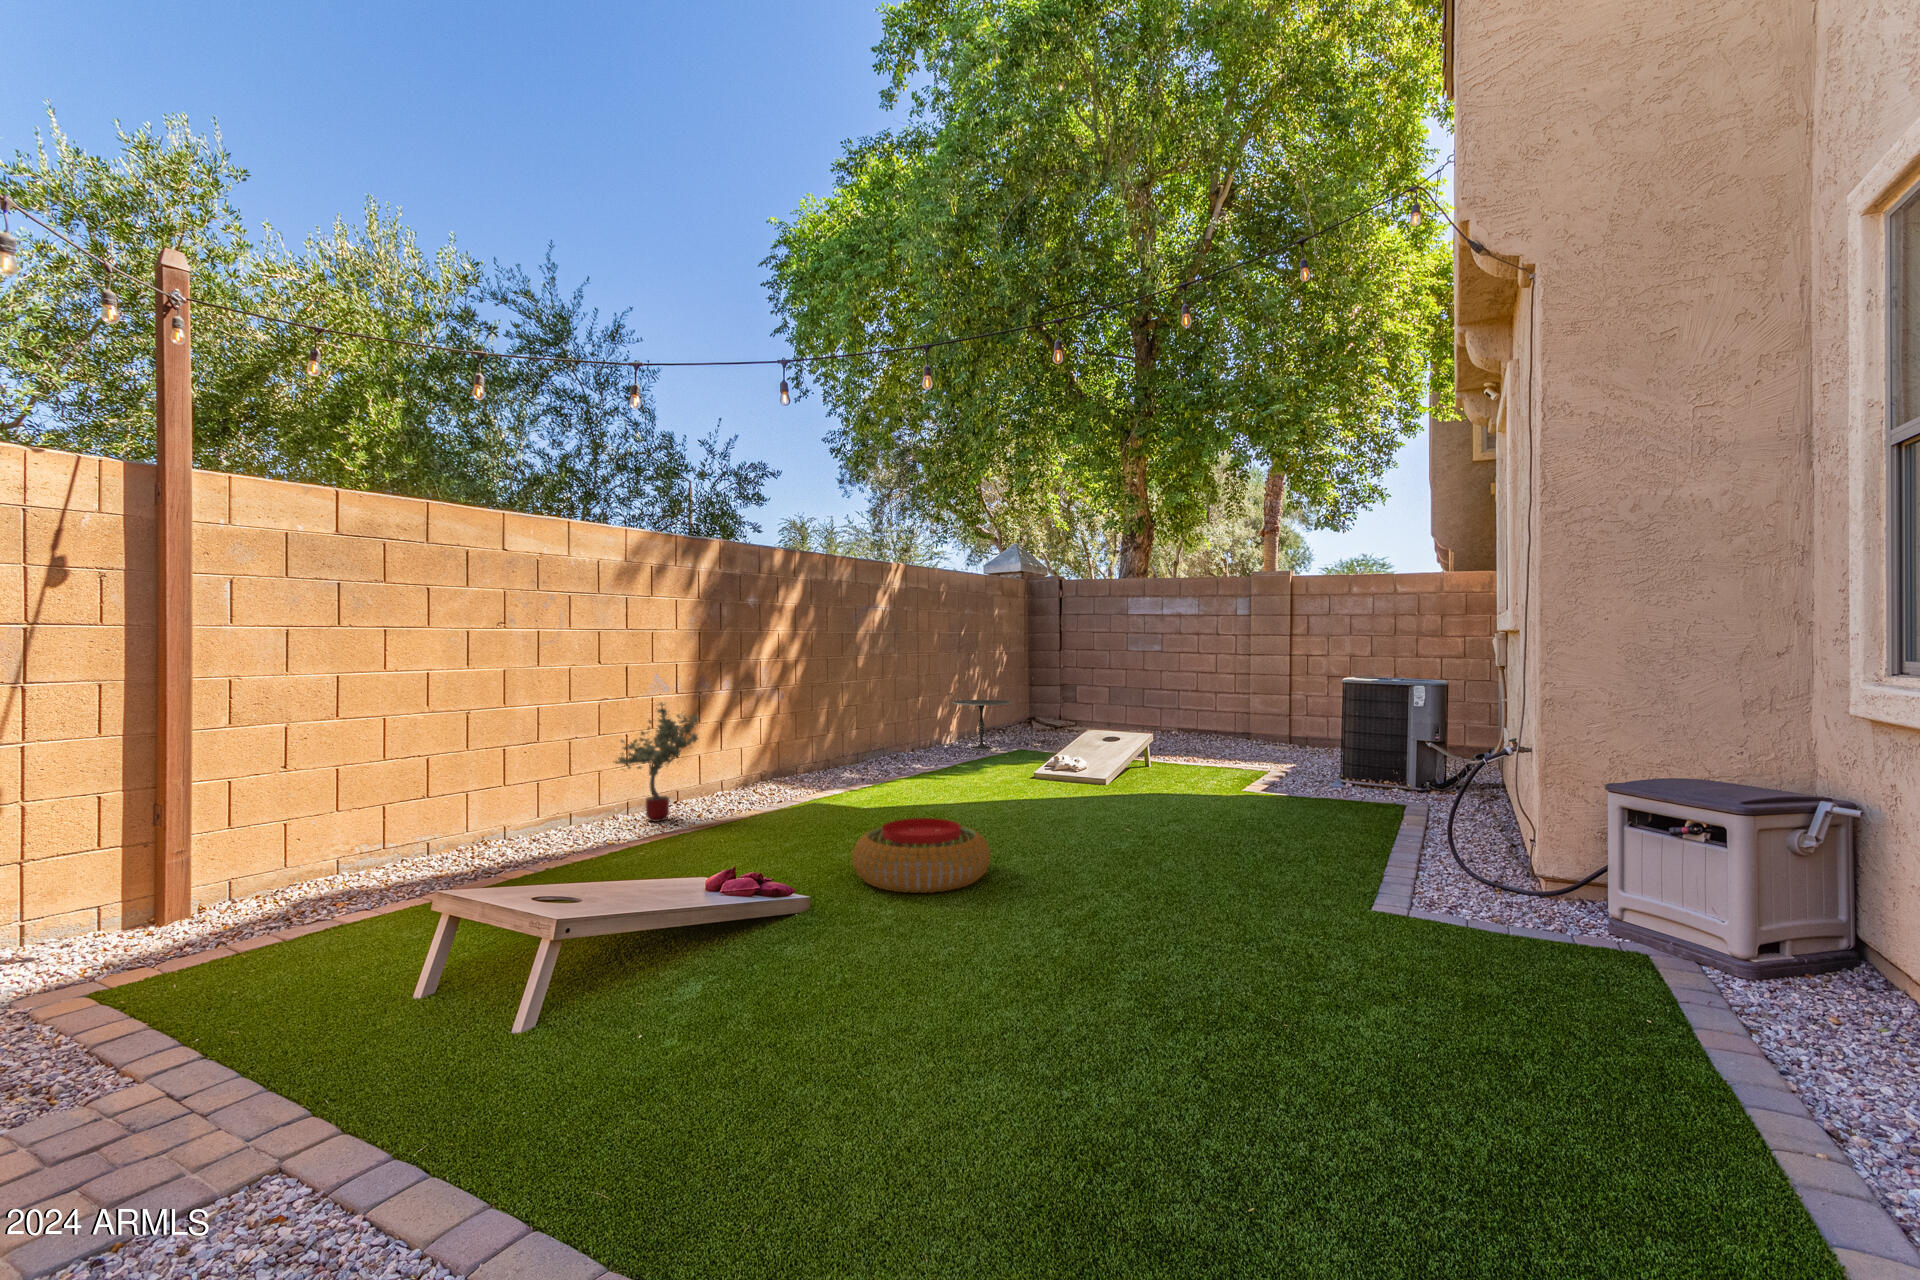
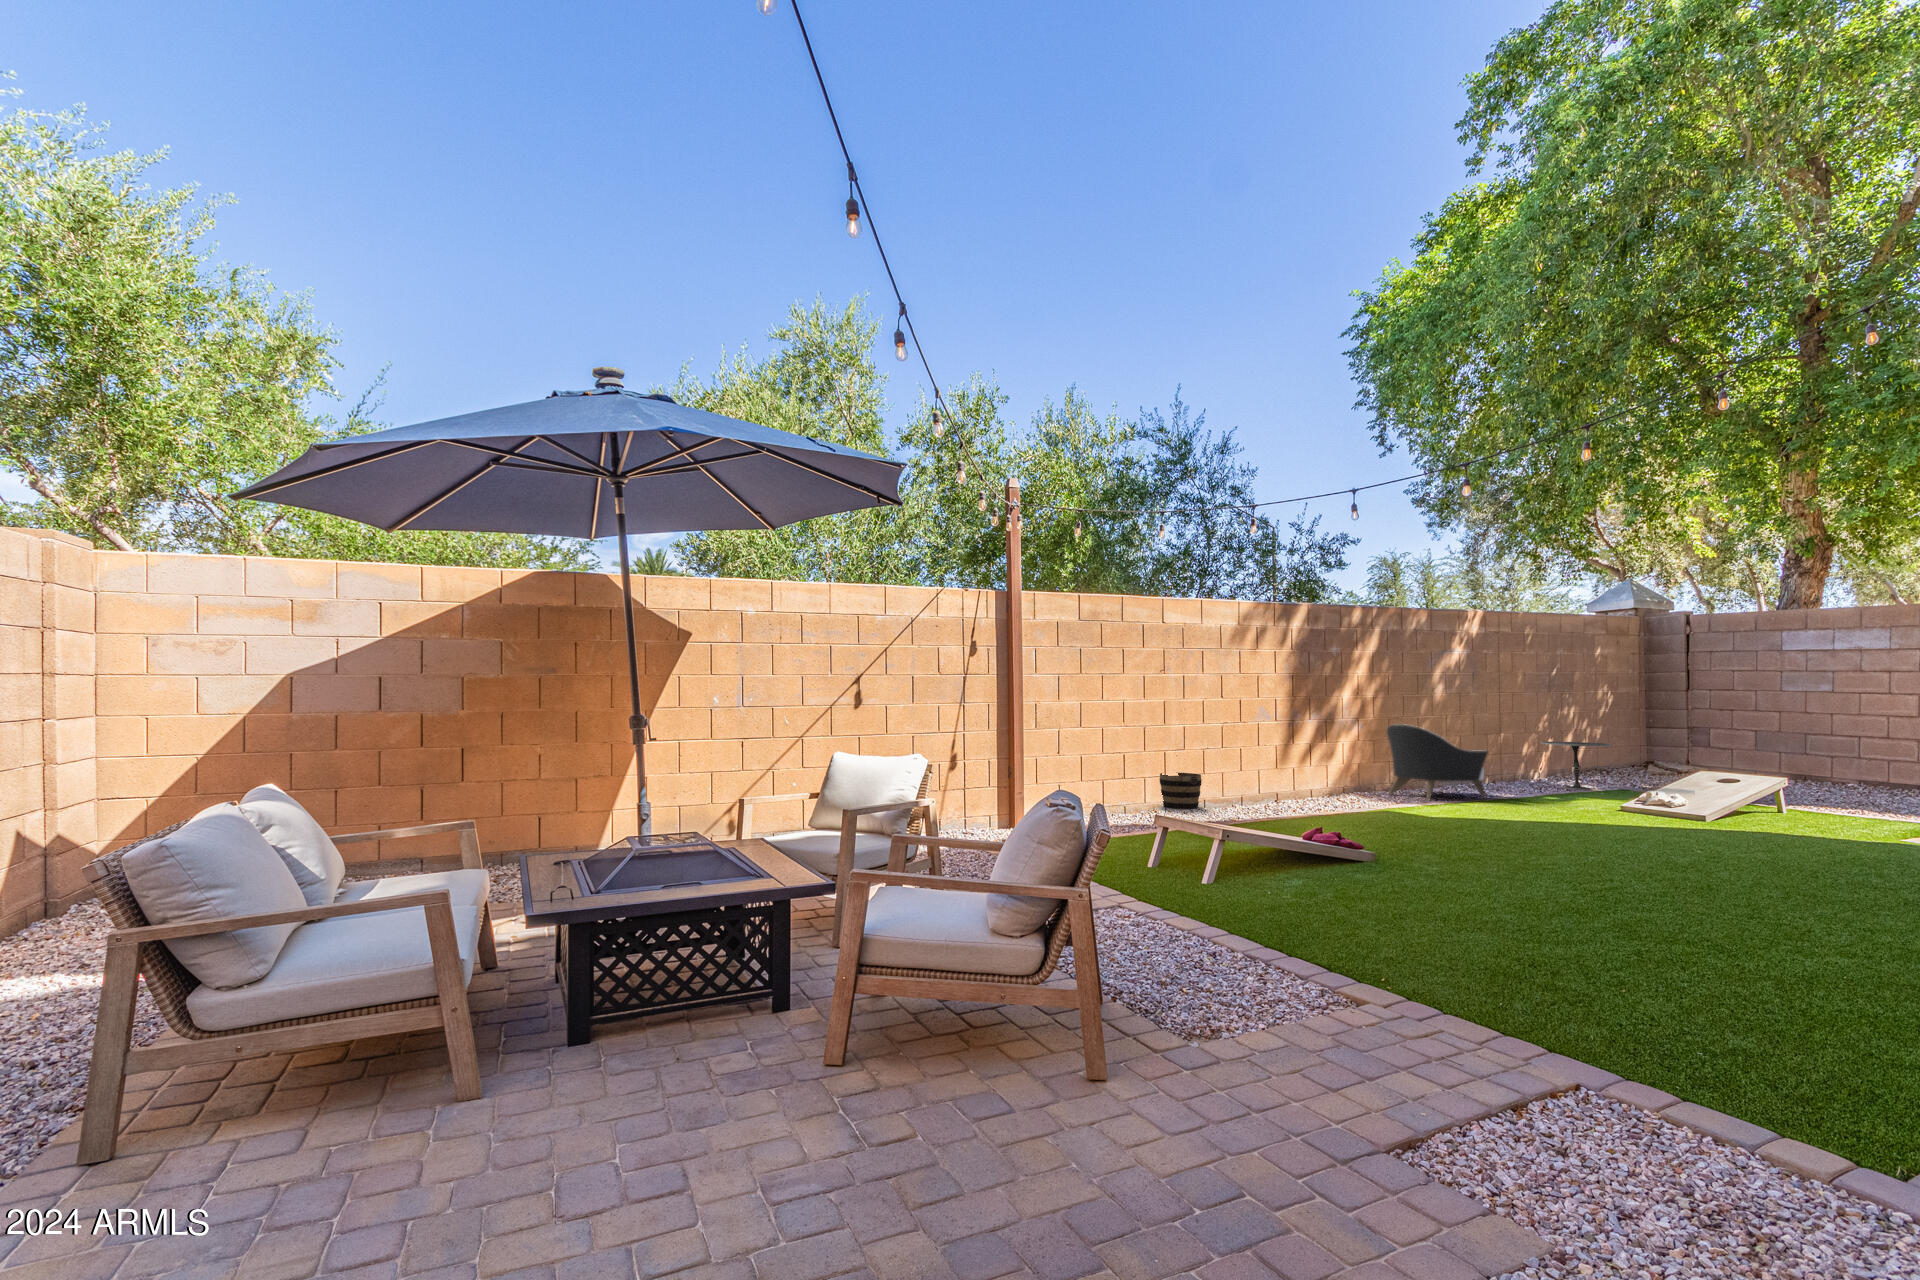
armchair: none [811,694,916,786] -> present [1387,724,1488,800]
potted tree: present [613,702,698,822] -> none [1233,721,1292,803]
bucket: none [483,793,558,858] -> present [1160,773,1202,809]
pouf: present [852,818,990,893] -> none [1403,803,1523,852]

